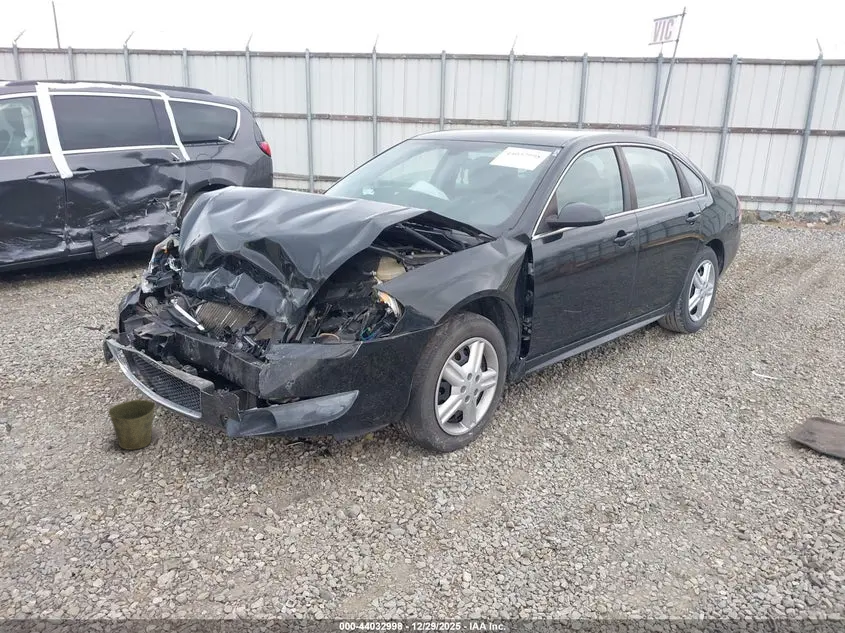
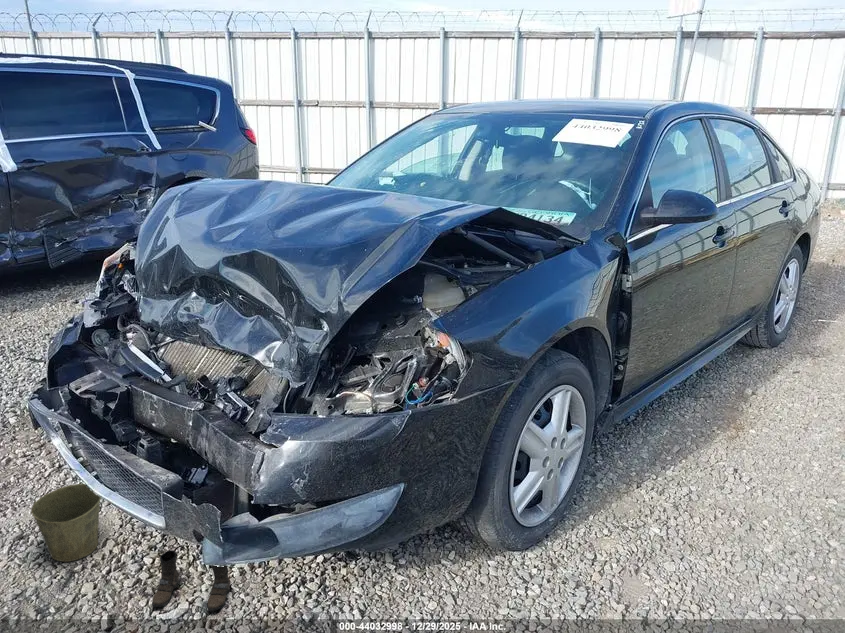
boots: none [190,439,242,477] -> present [152,550,229,611]

